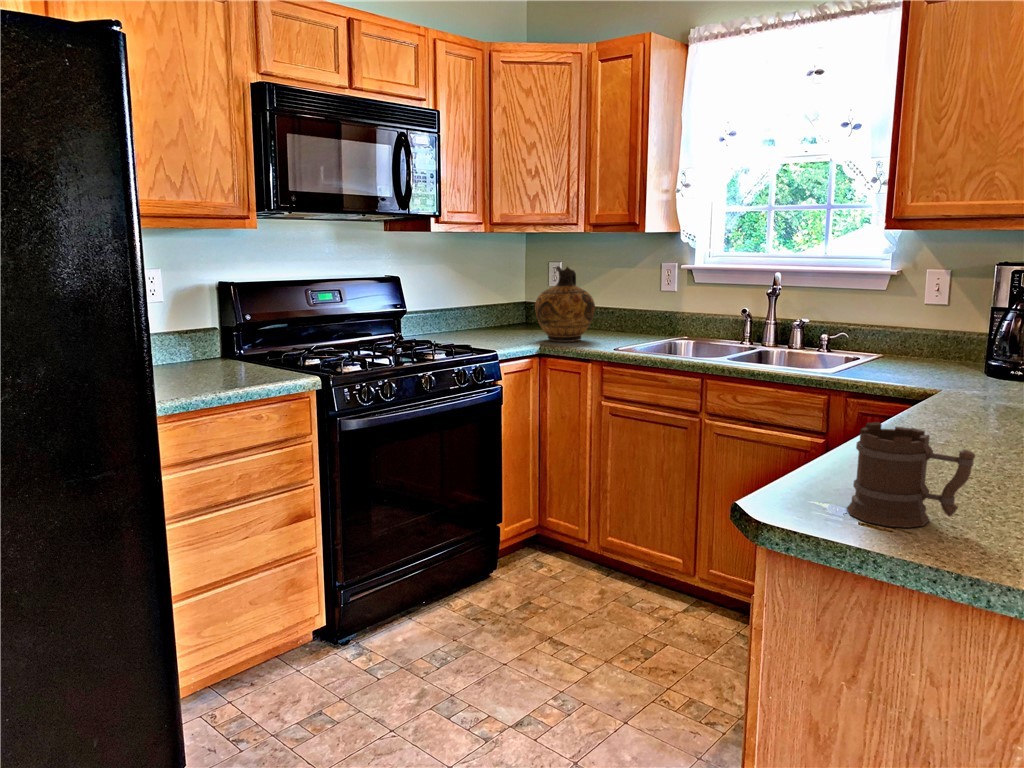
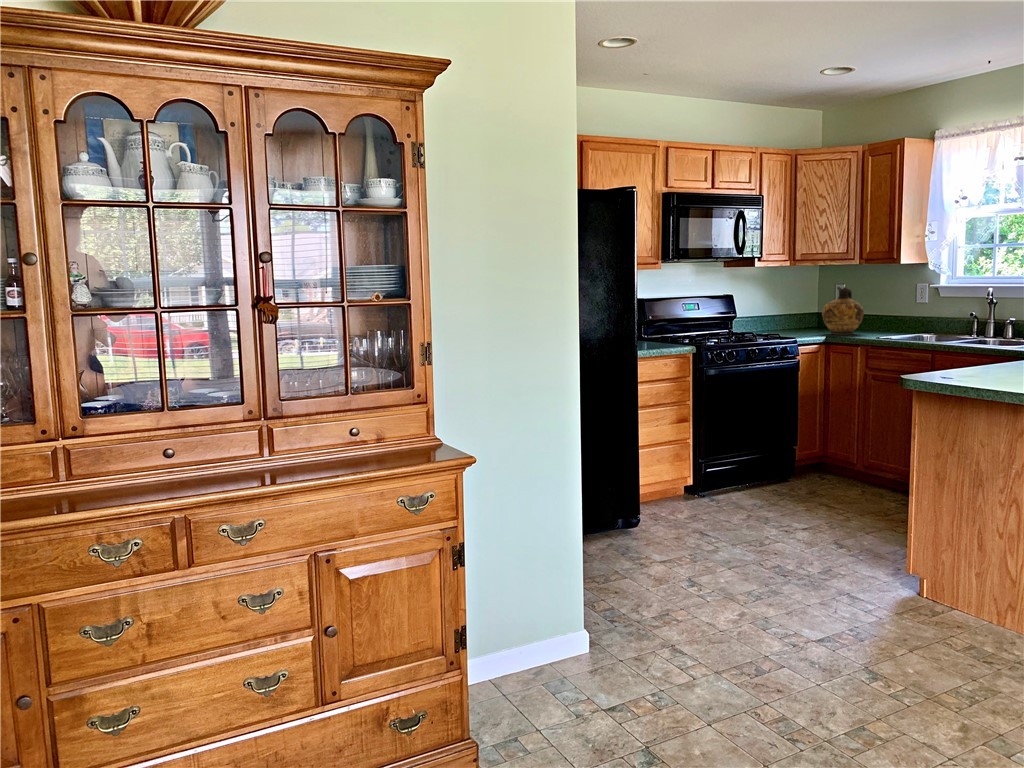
mug: present [847,422,975,528] -> none [936,343,981,380]

